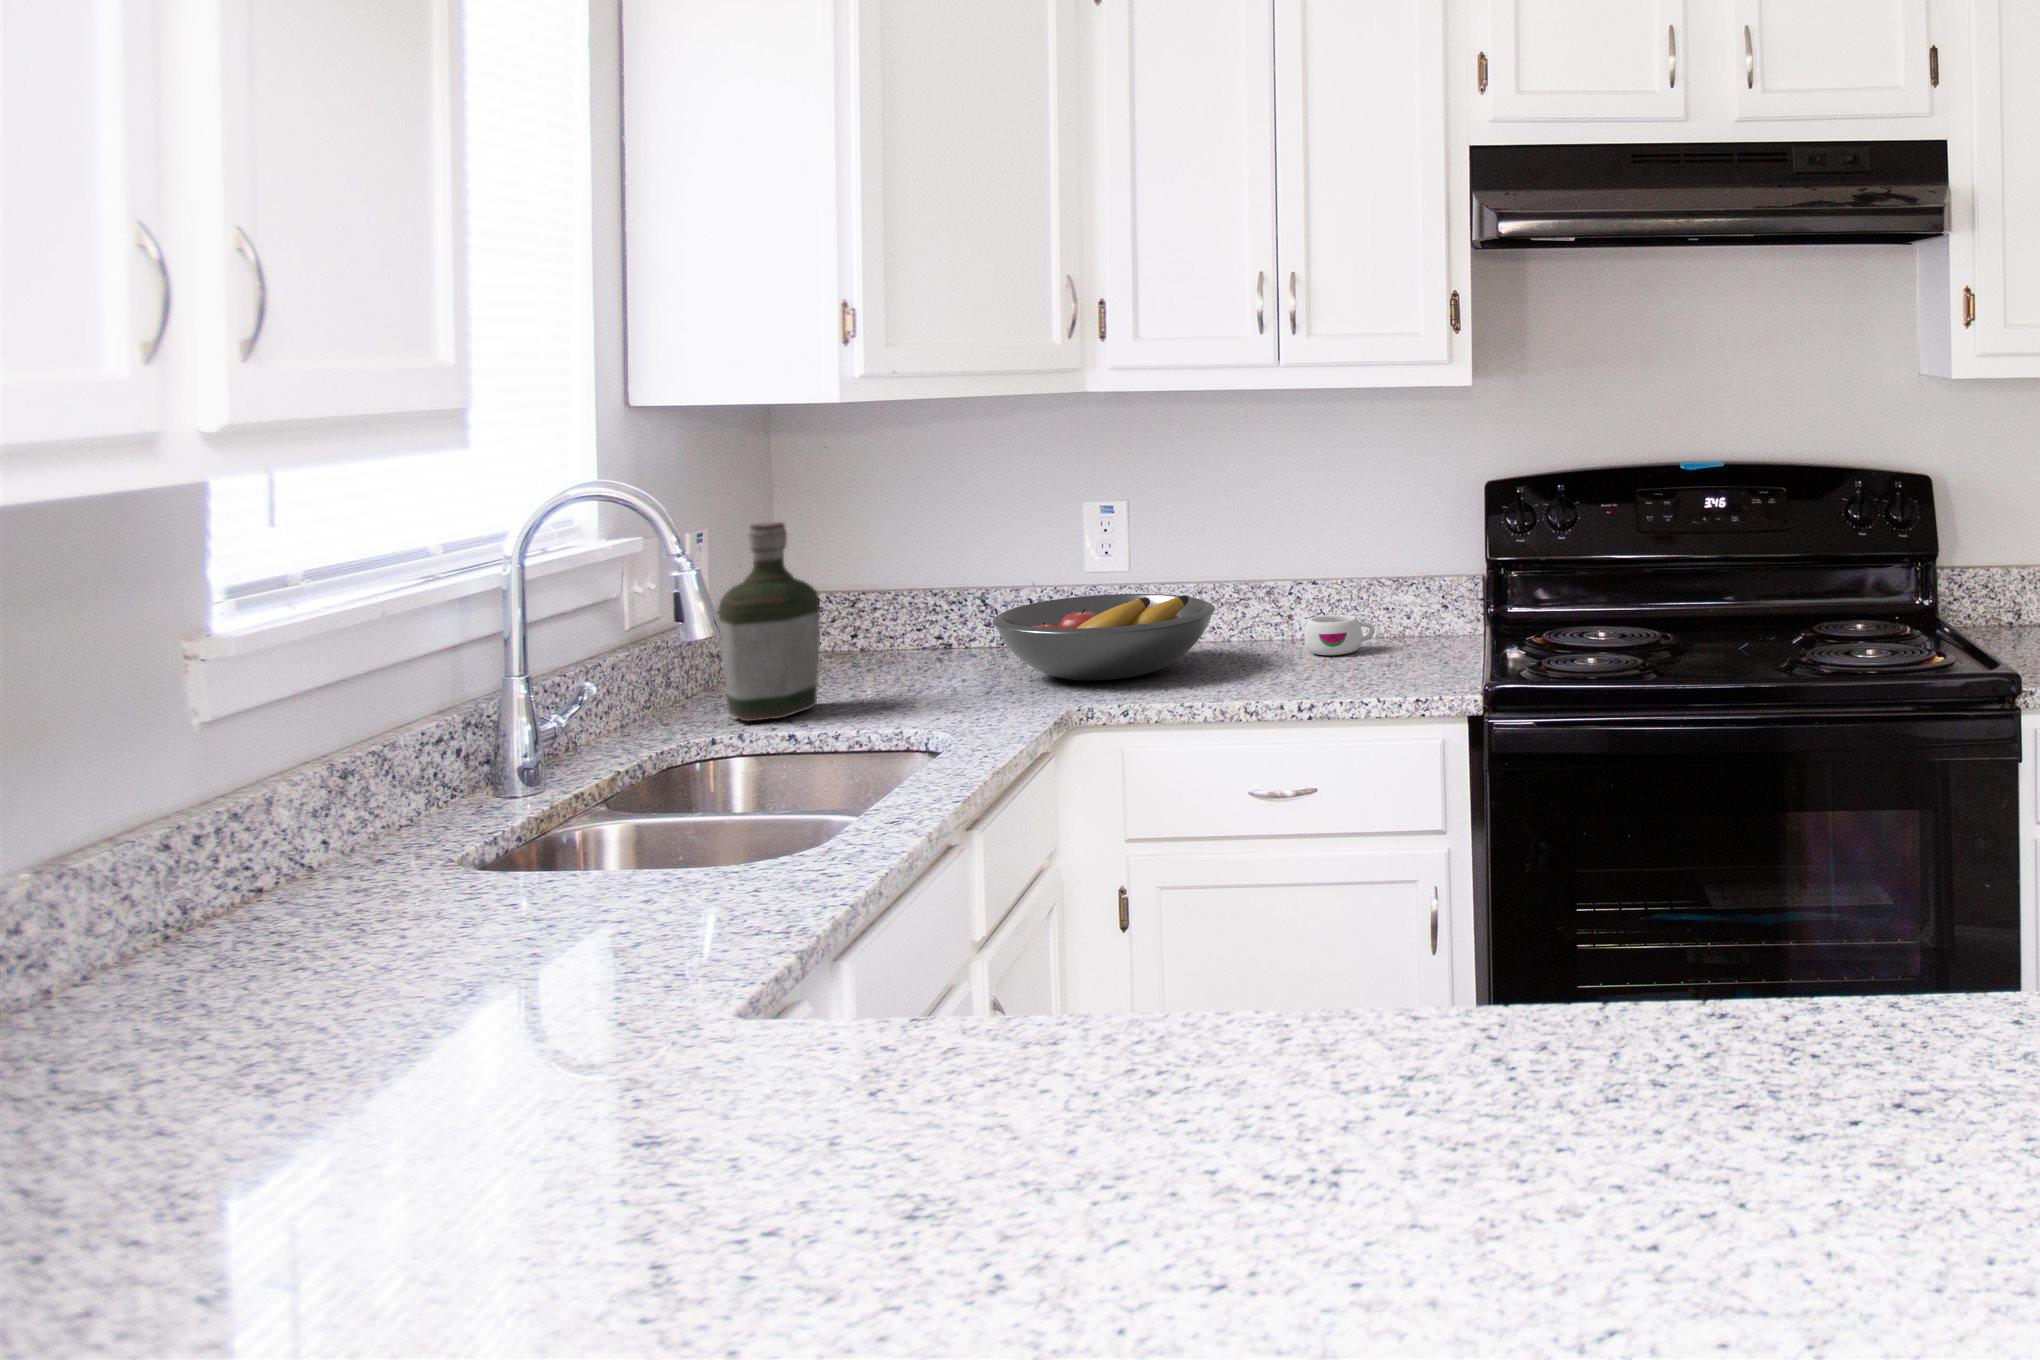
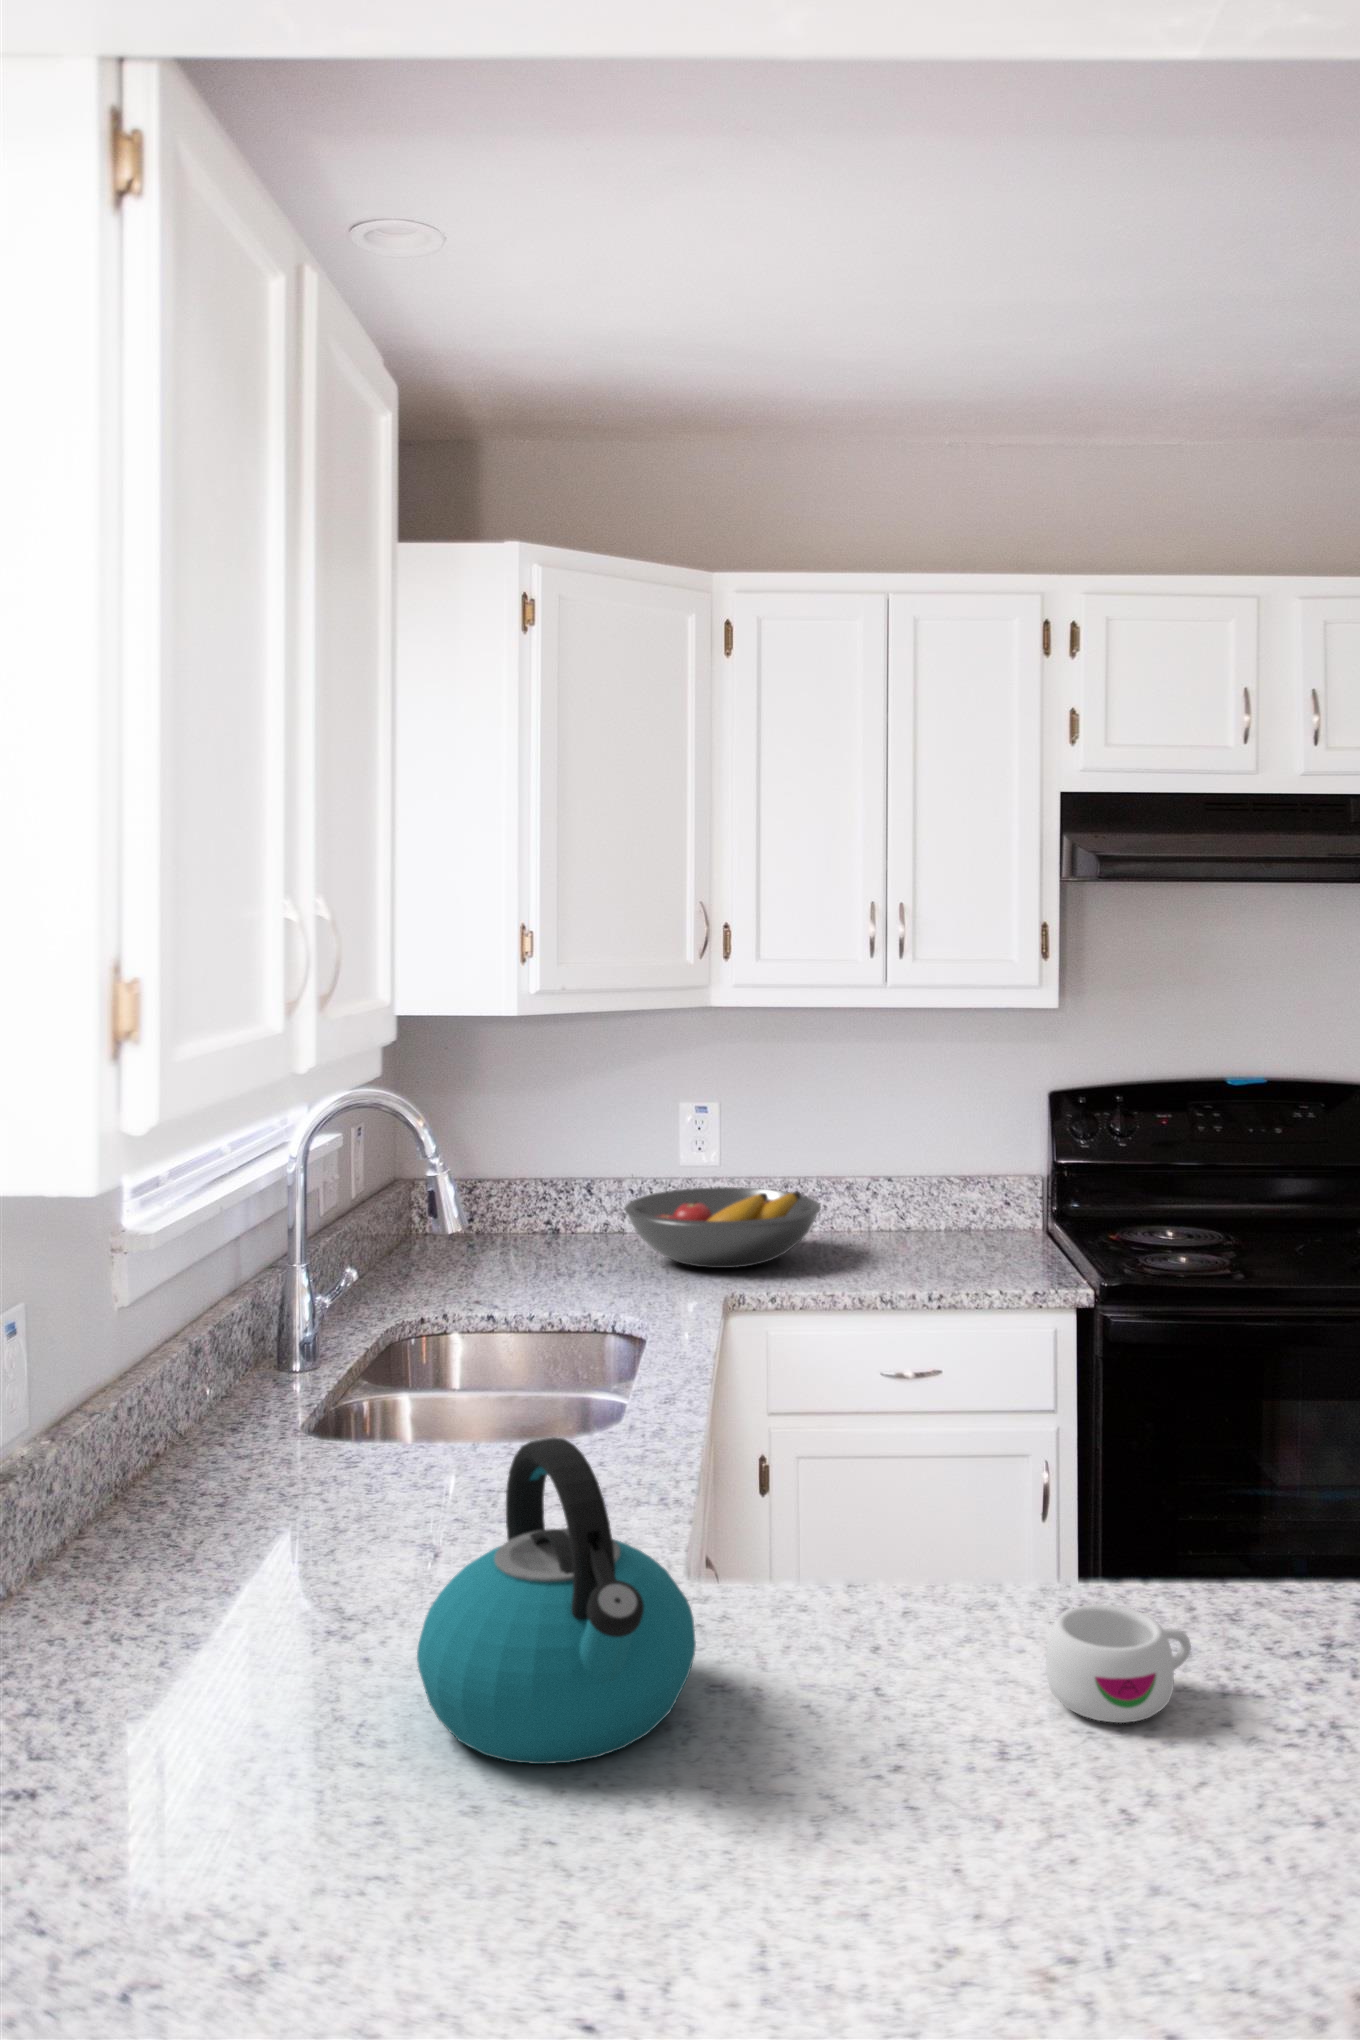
bottle: present [719,522,820,721] -> none [408,1120,492,1302]
mug: present [1305,615,1375,655] -> present [1046,1604,1191,1723]
kettle: none [243,839,606,1196] -> present [417,1438,696,1764]

